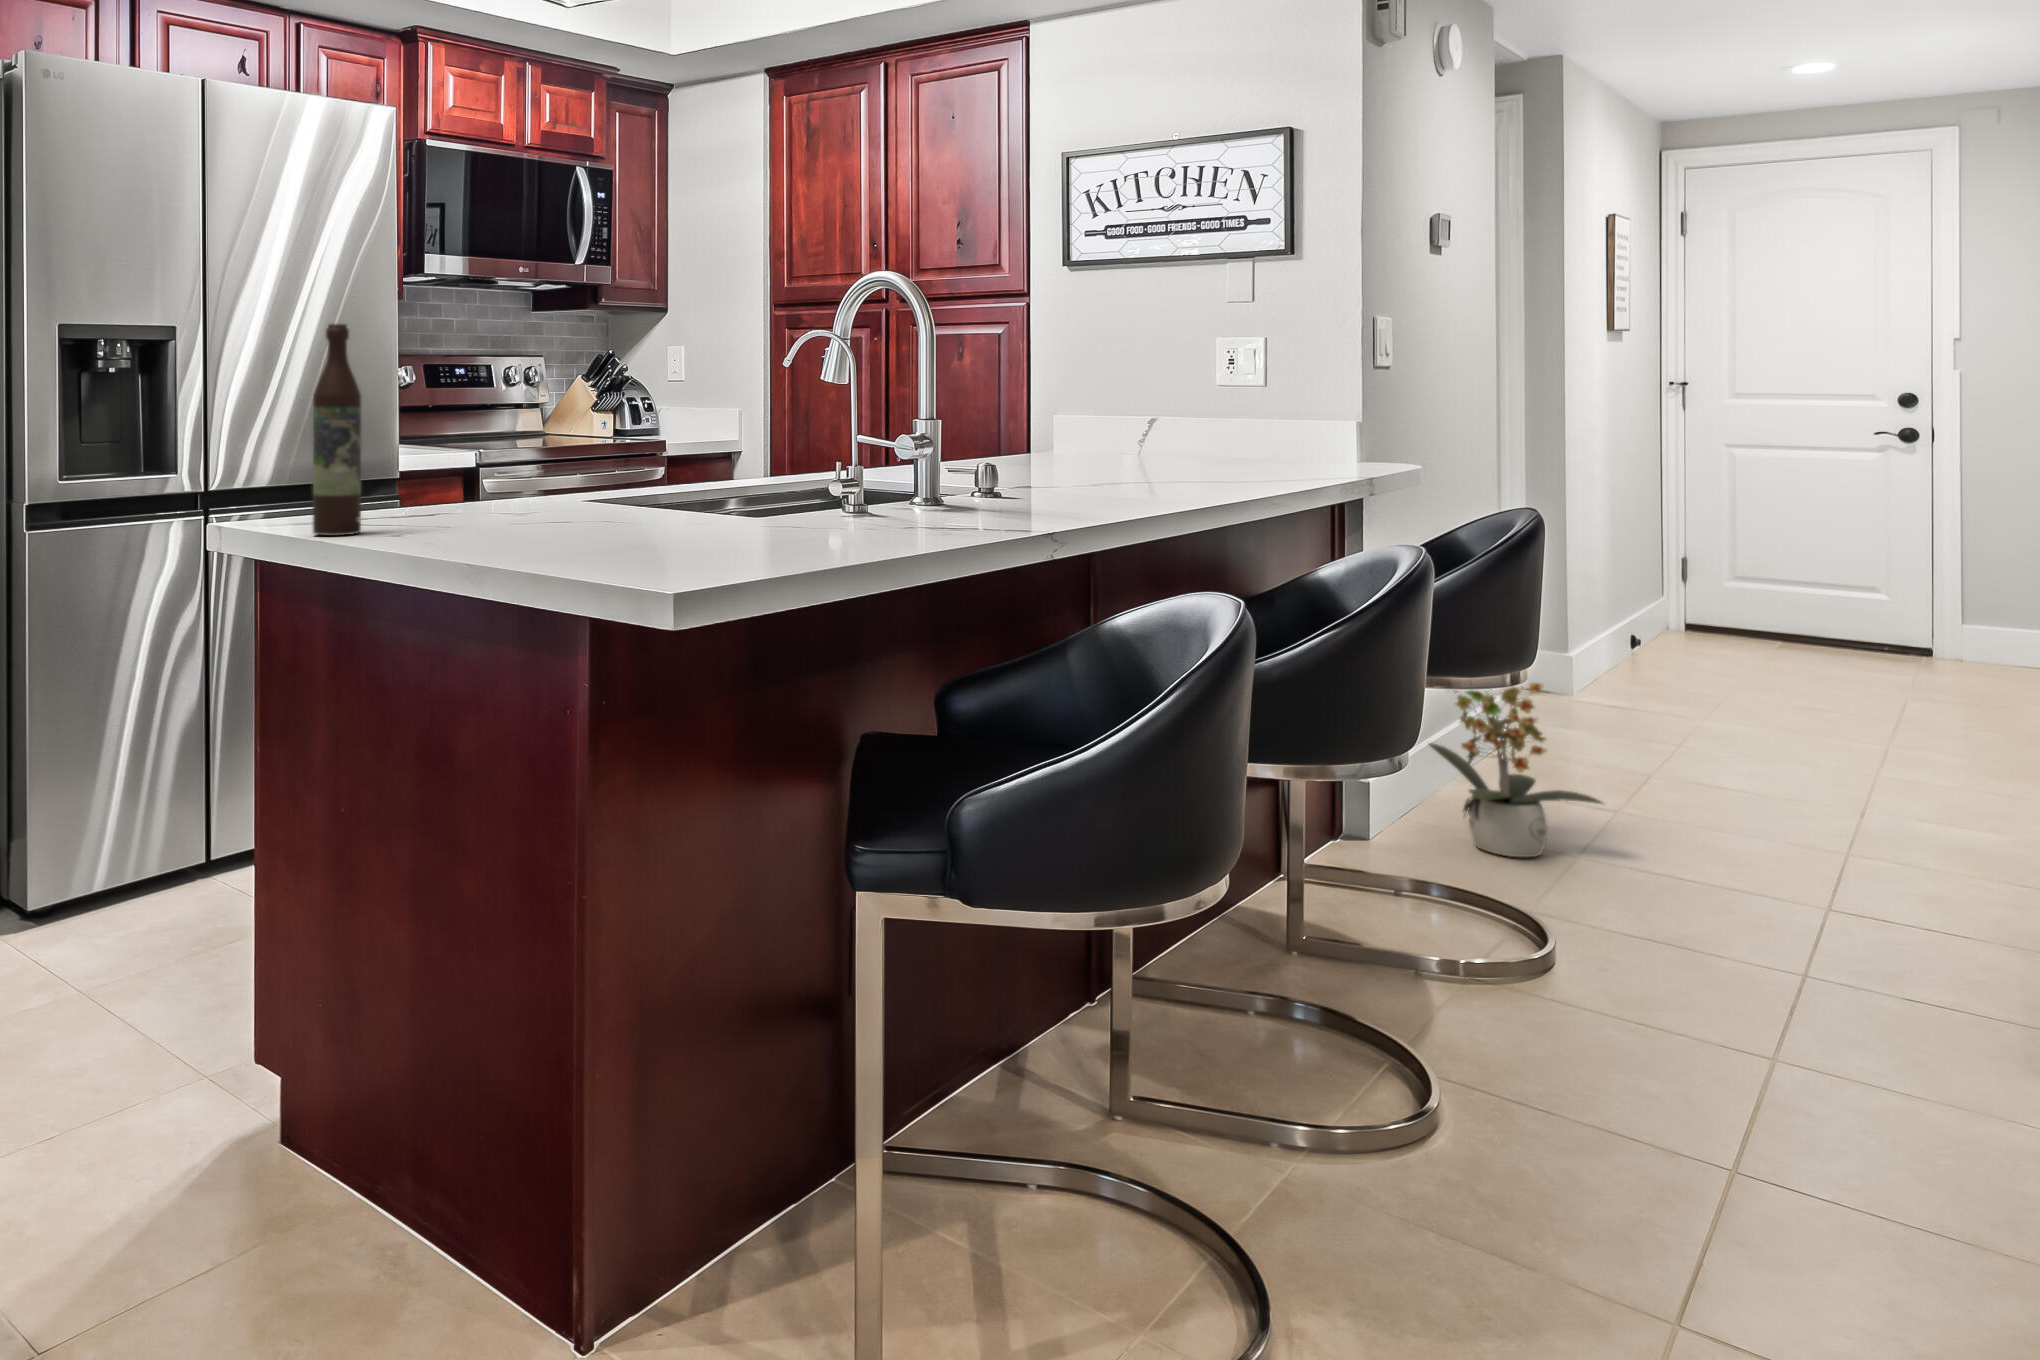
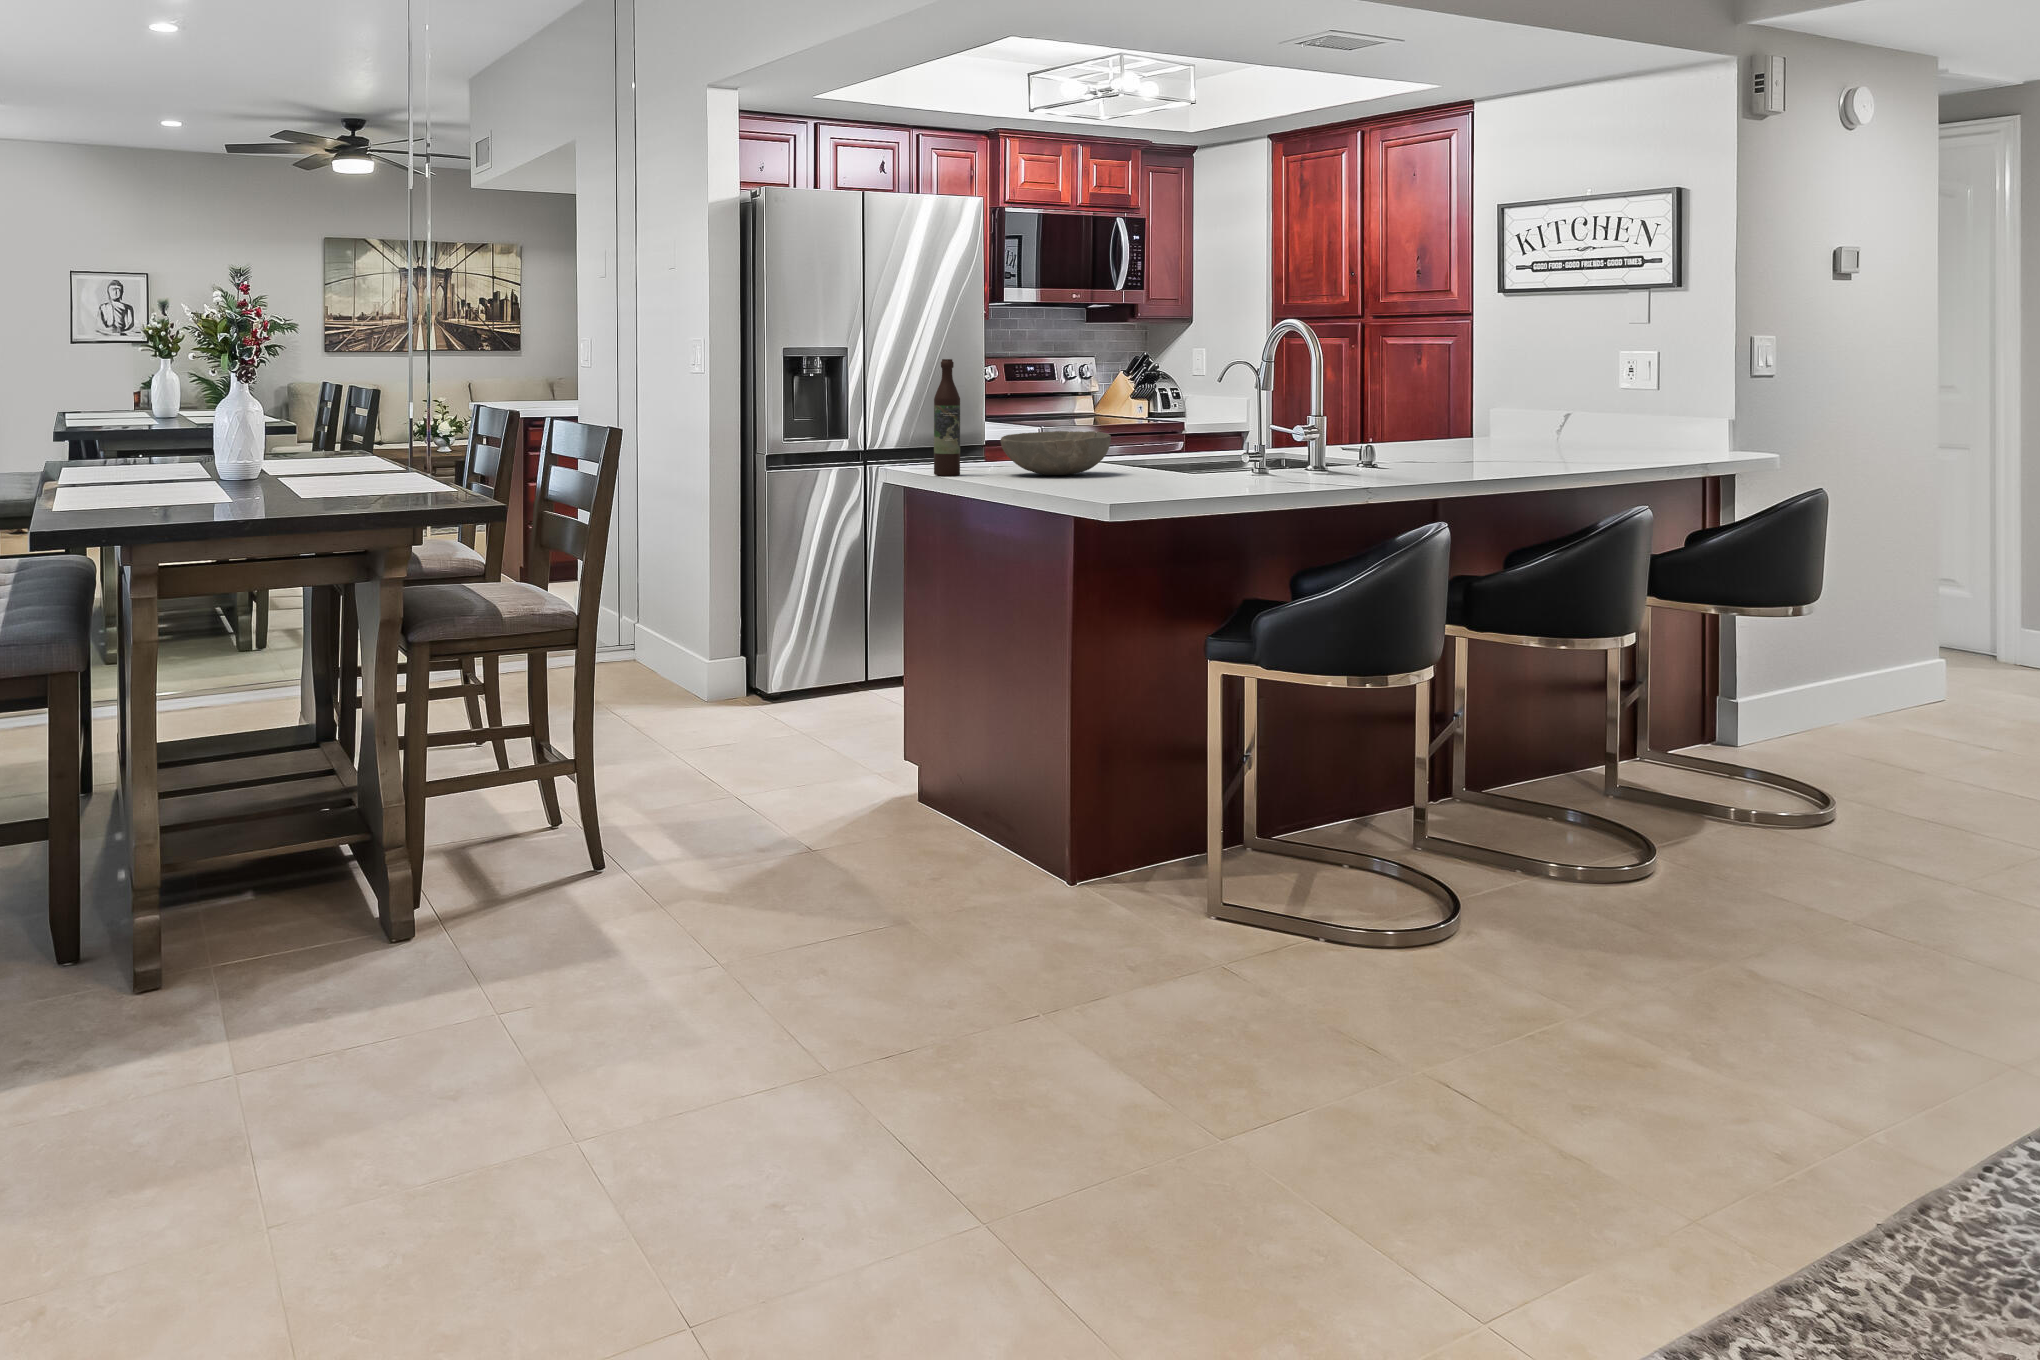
bowl: none [435,450,628,527] -> present [1000,431,1111,475]
potted plant: present [1429,682,1602,858] -> none [1783,601,1943,767]

